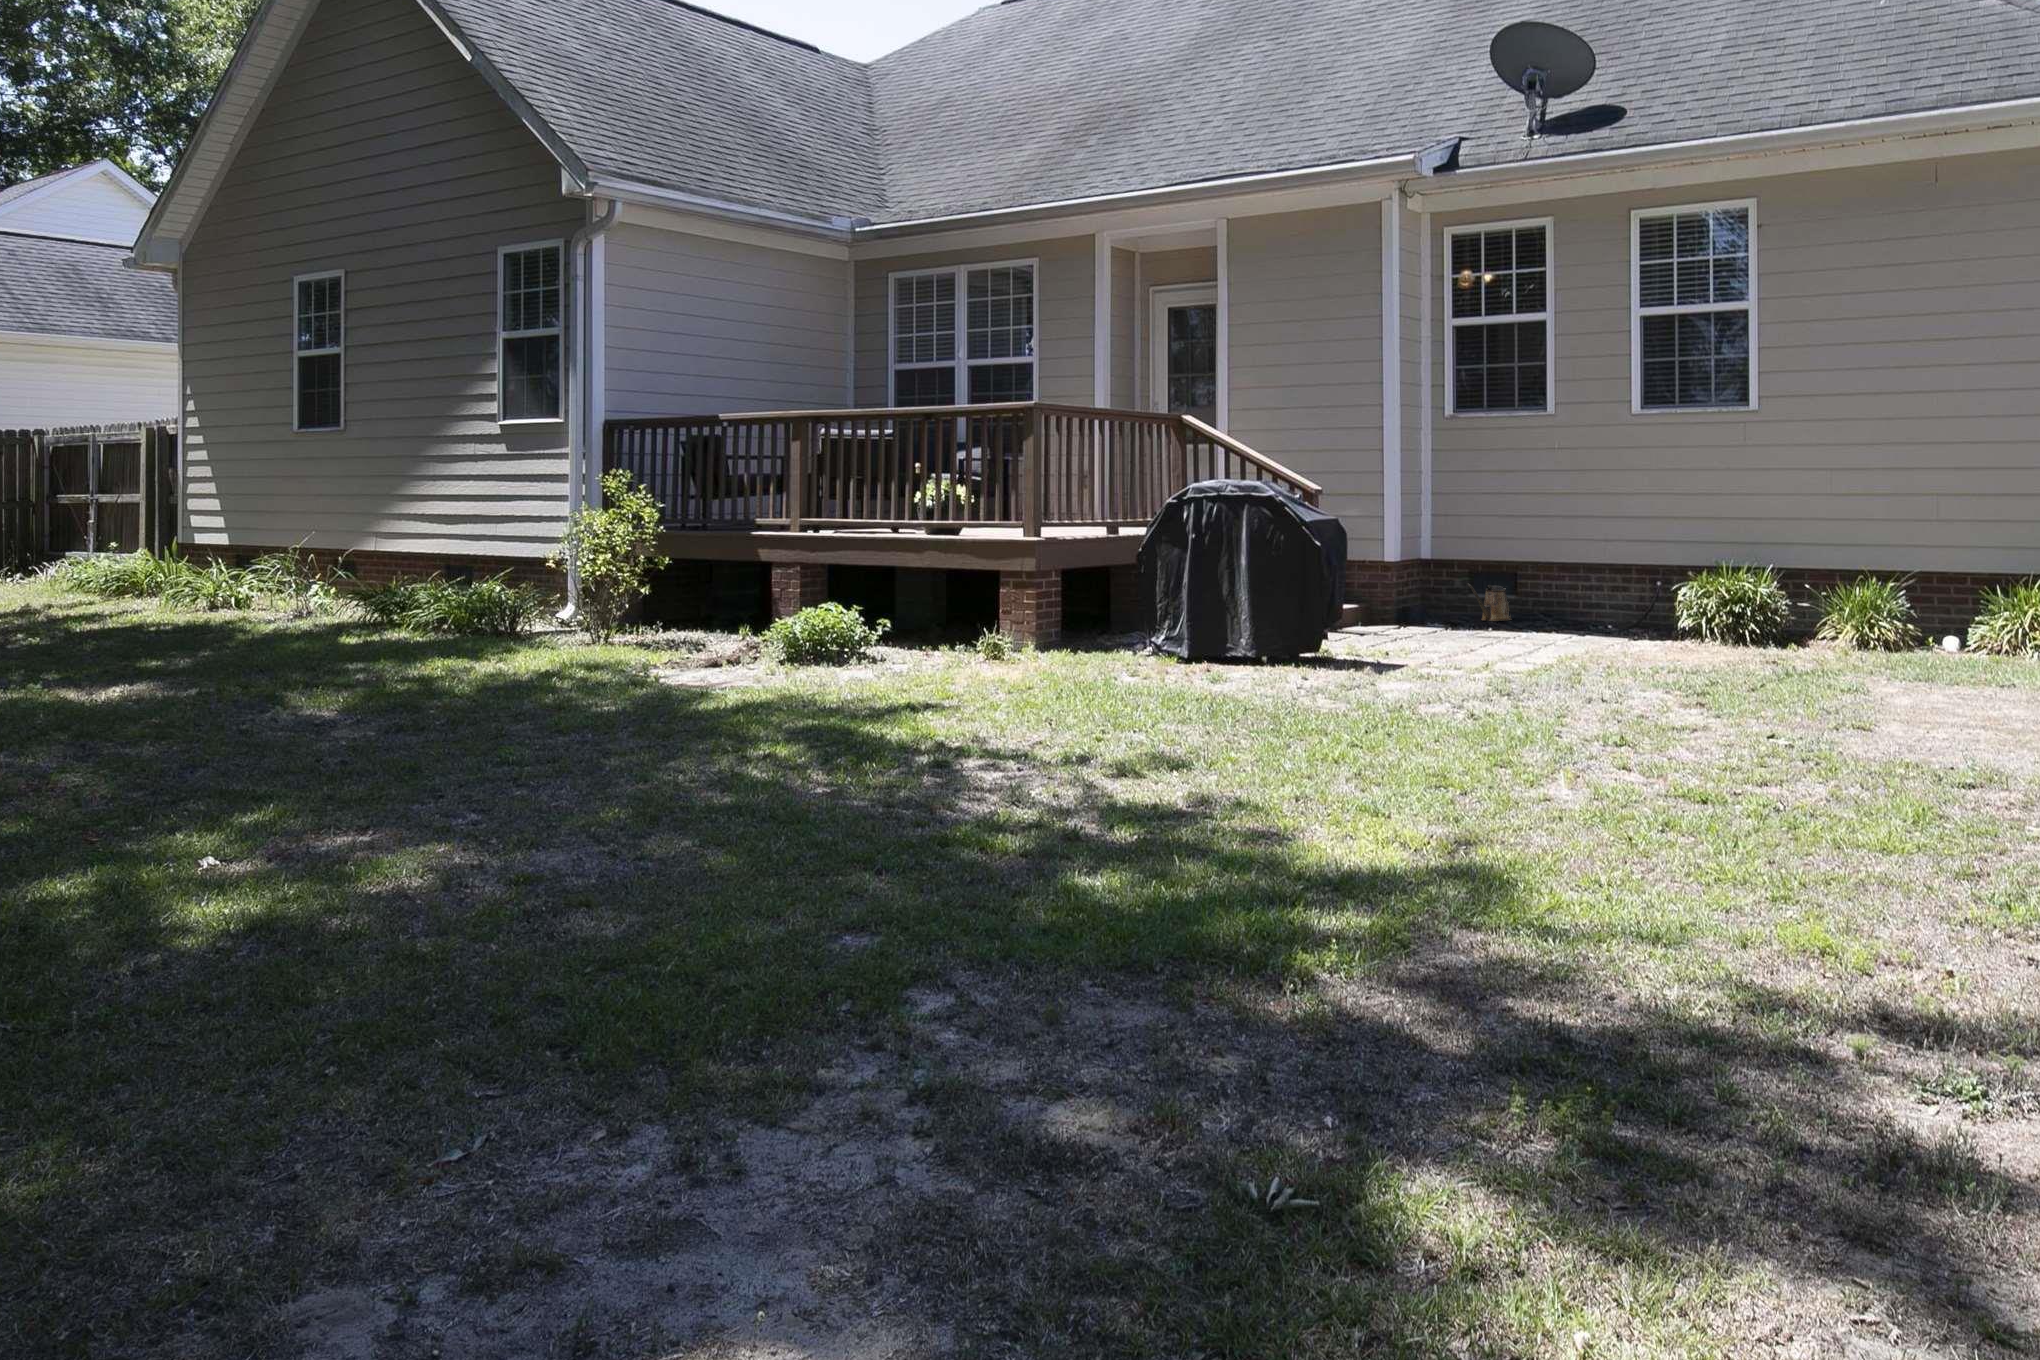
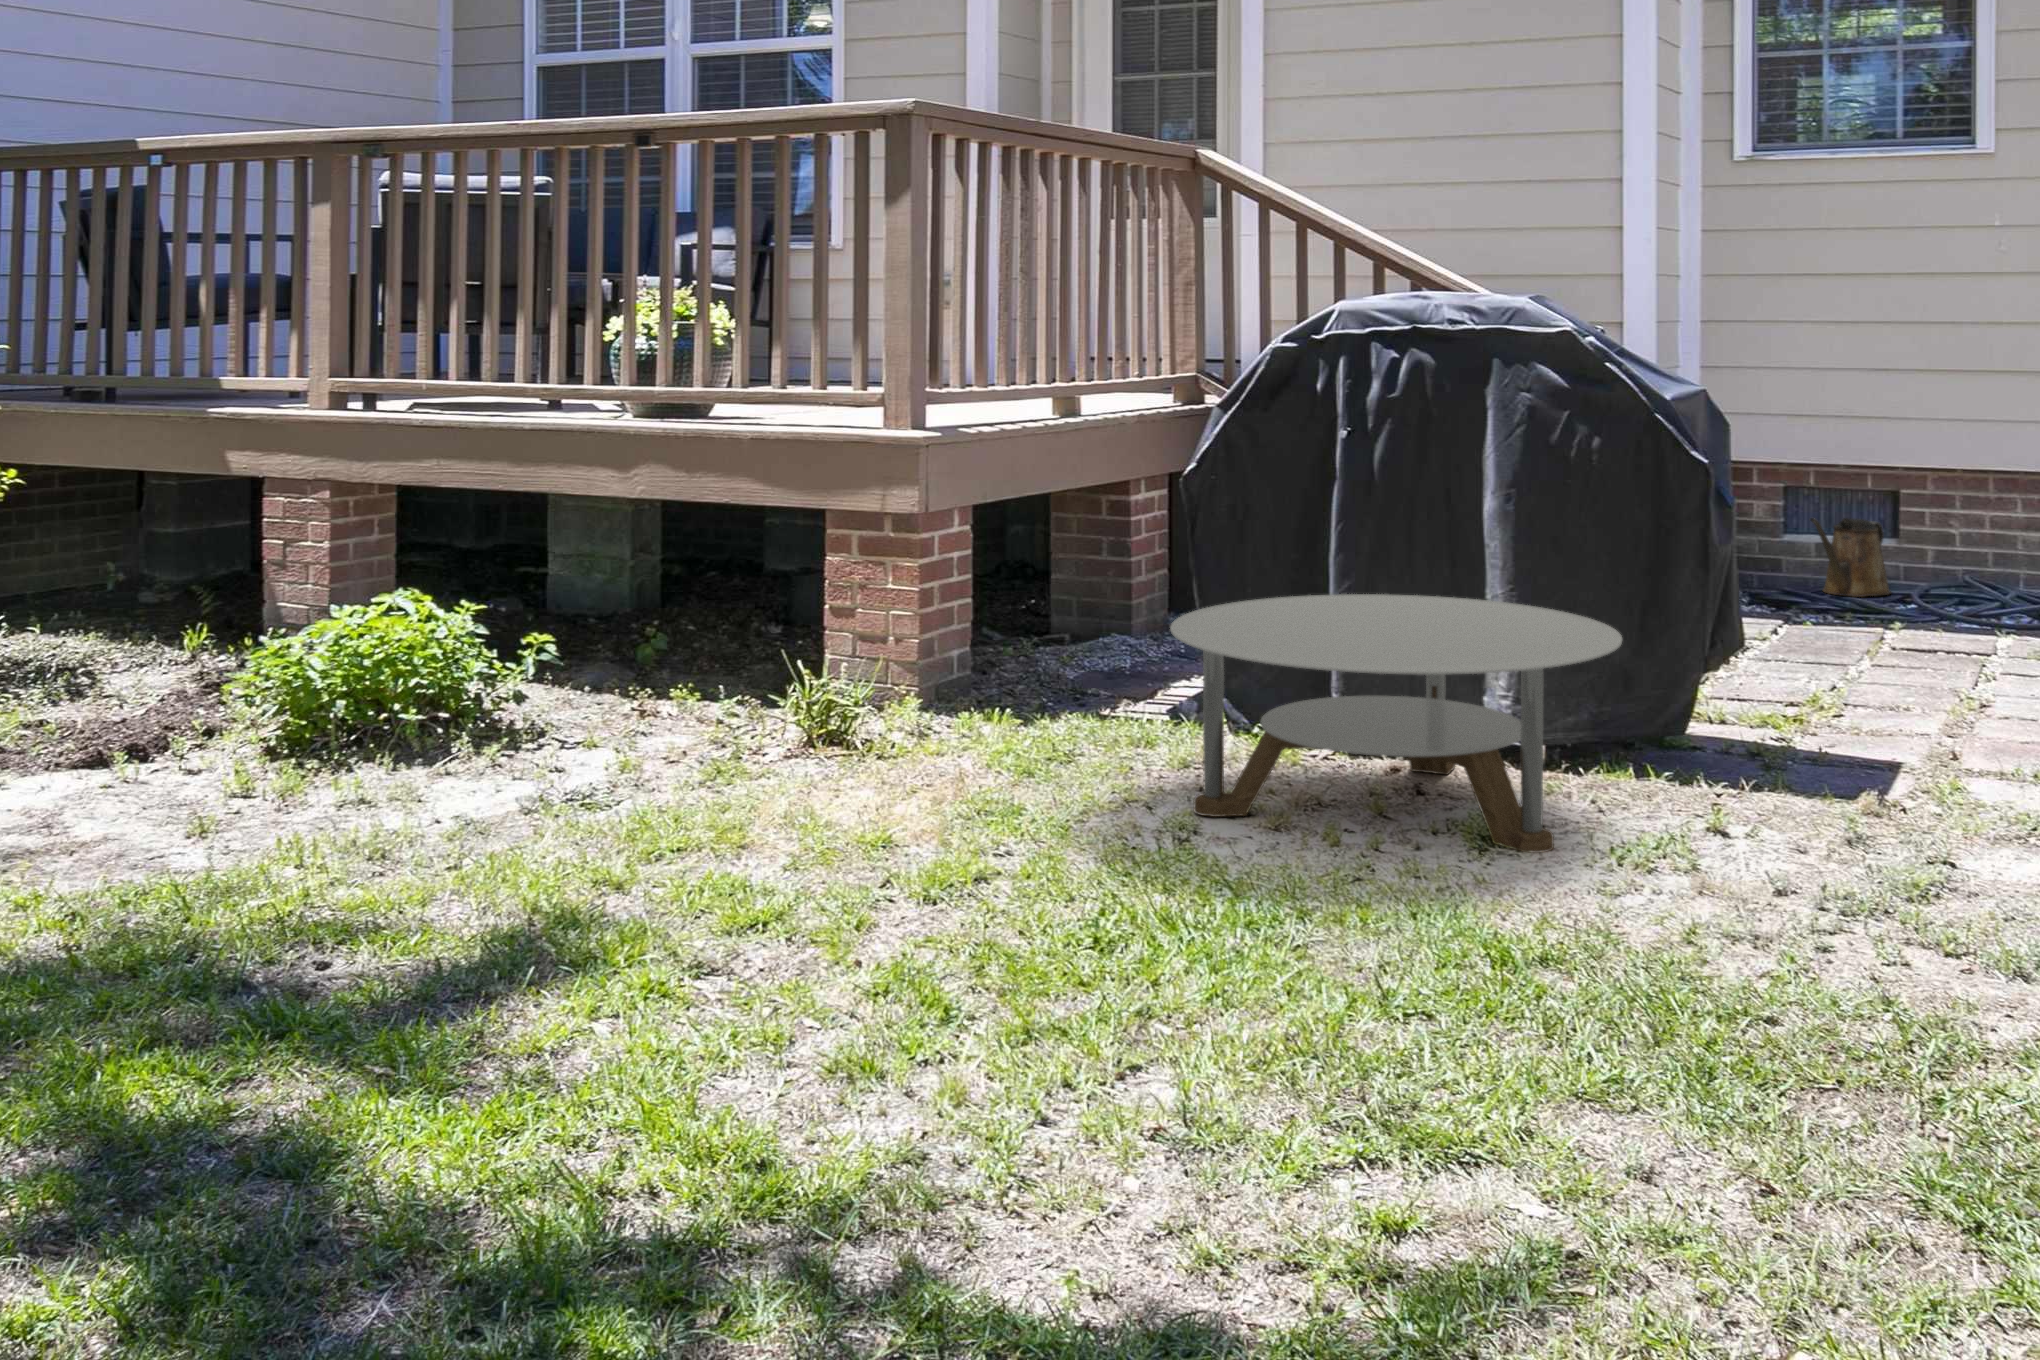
round table: none [1113,595,1279,677] -> present [1170,594,1622,853]

